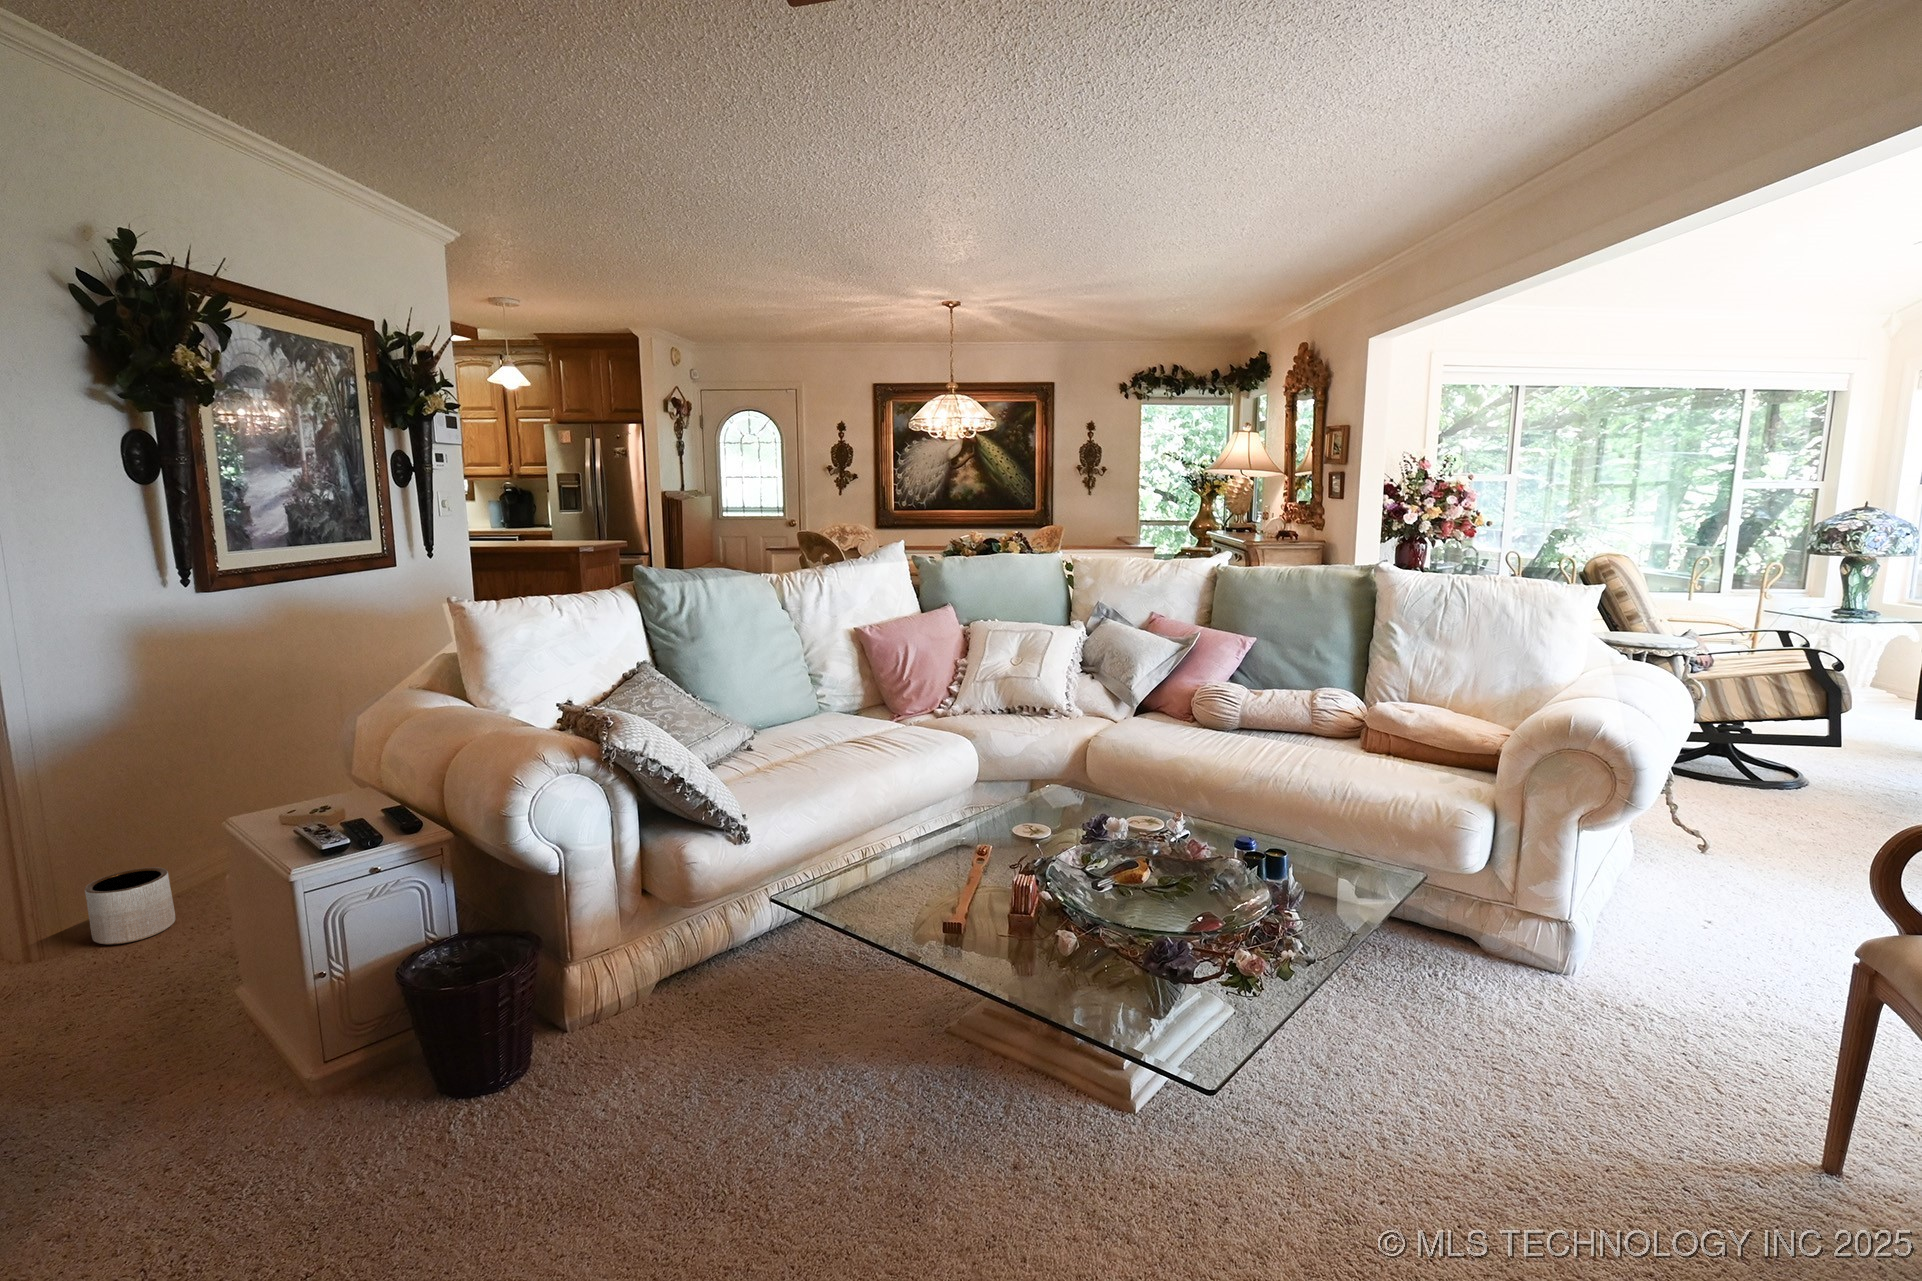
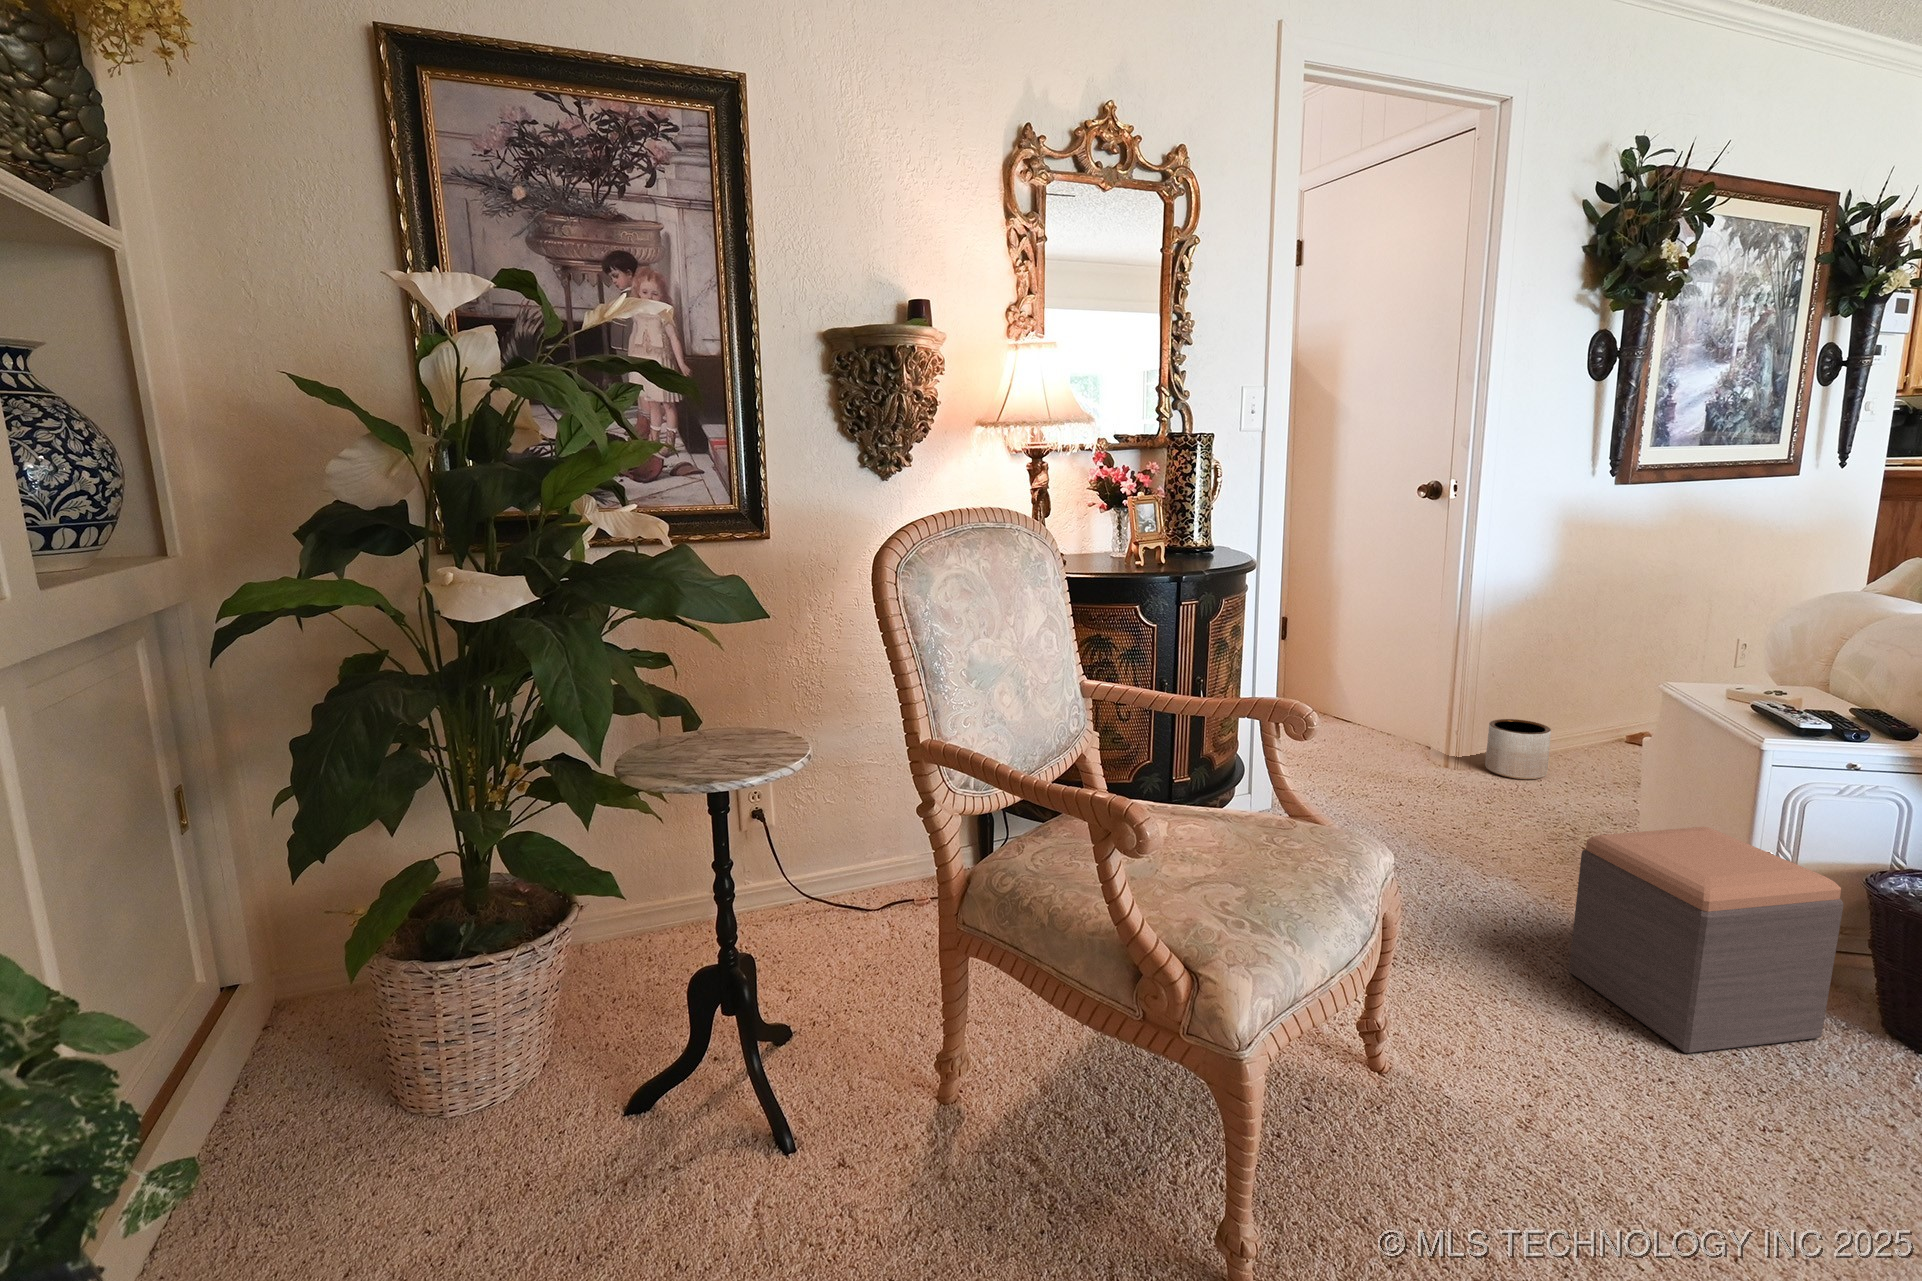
footstool: none [100,976,381,1240] -> present [1569,827,1844,1053]

